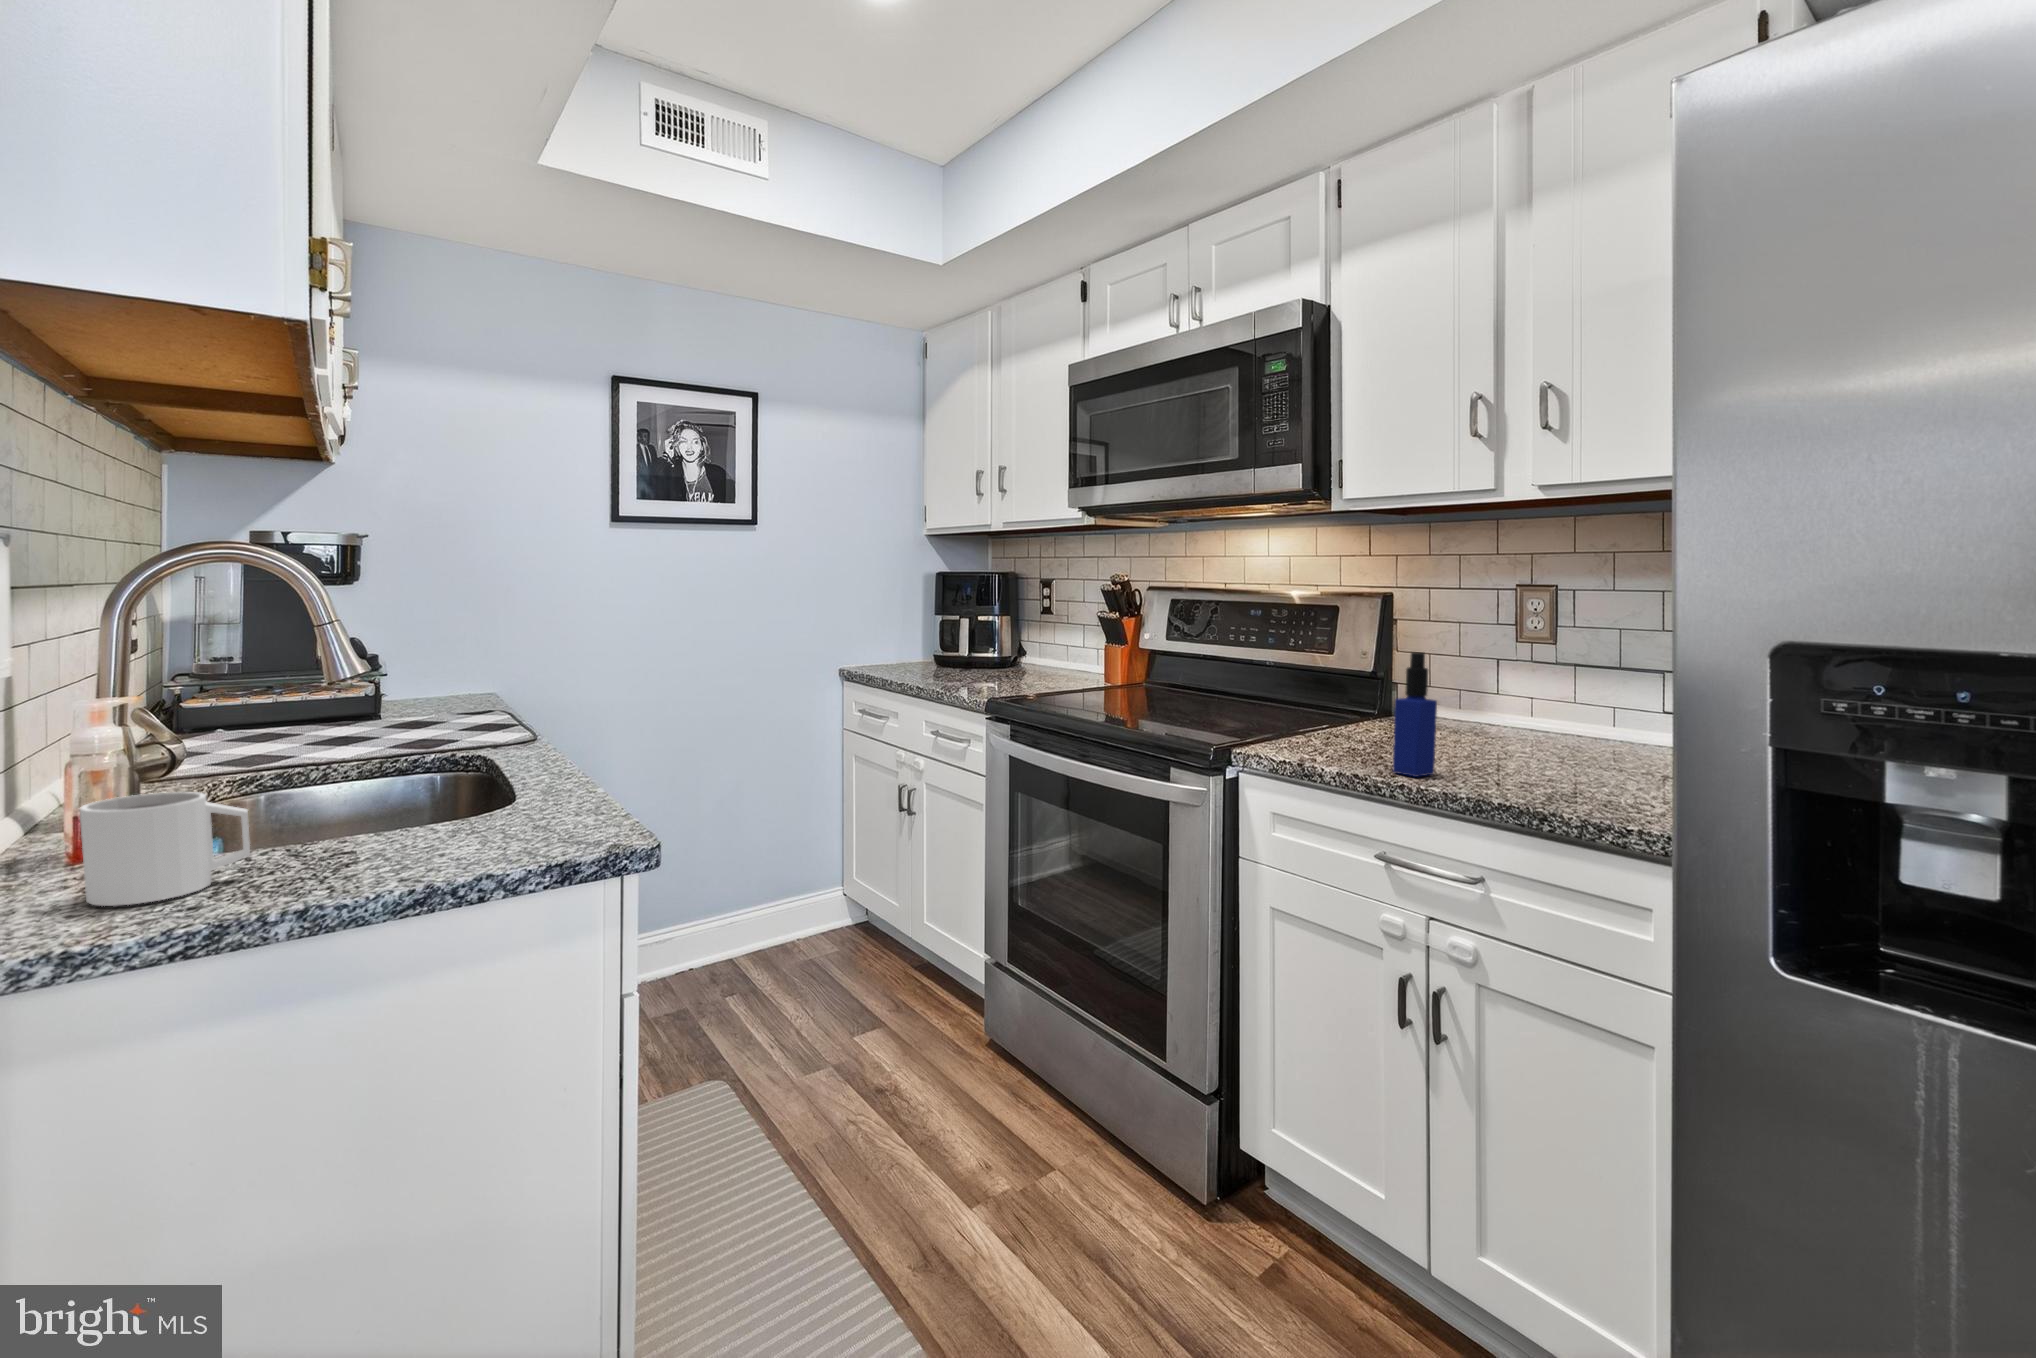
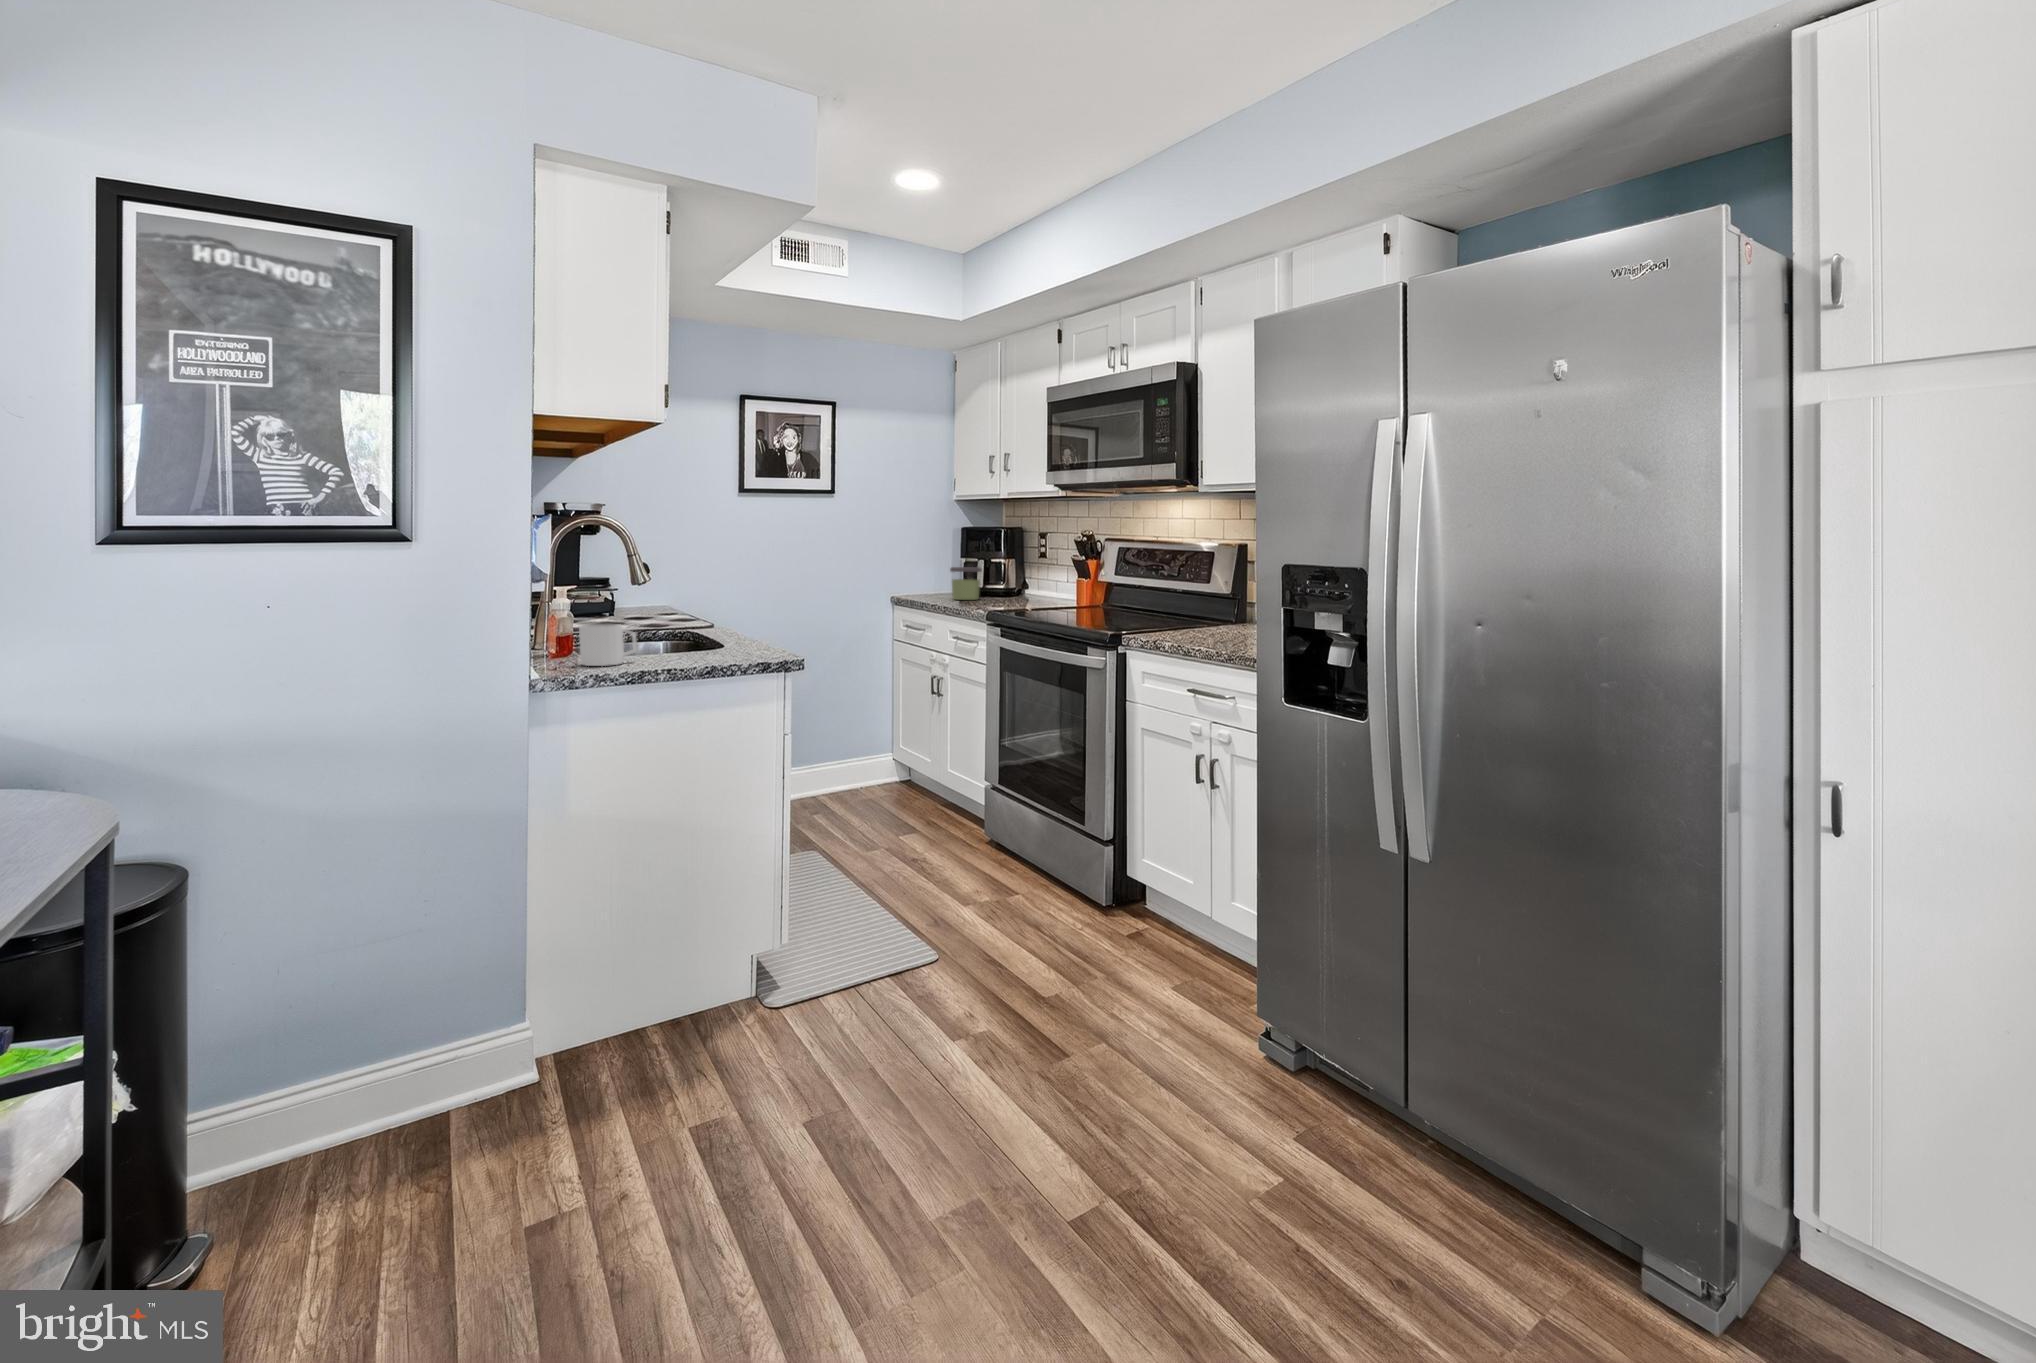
jar: none [922,626,967,674] -> present [950,567,982,600]
bottle: present [1393,652,1437,777] -> none [1199,576,1223,646]

